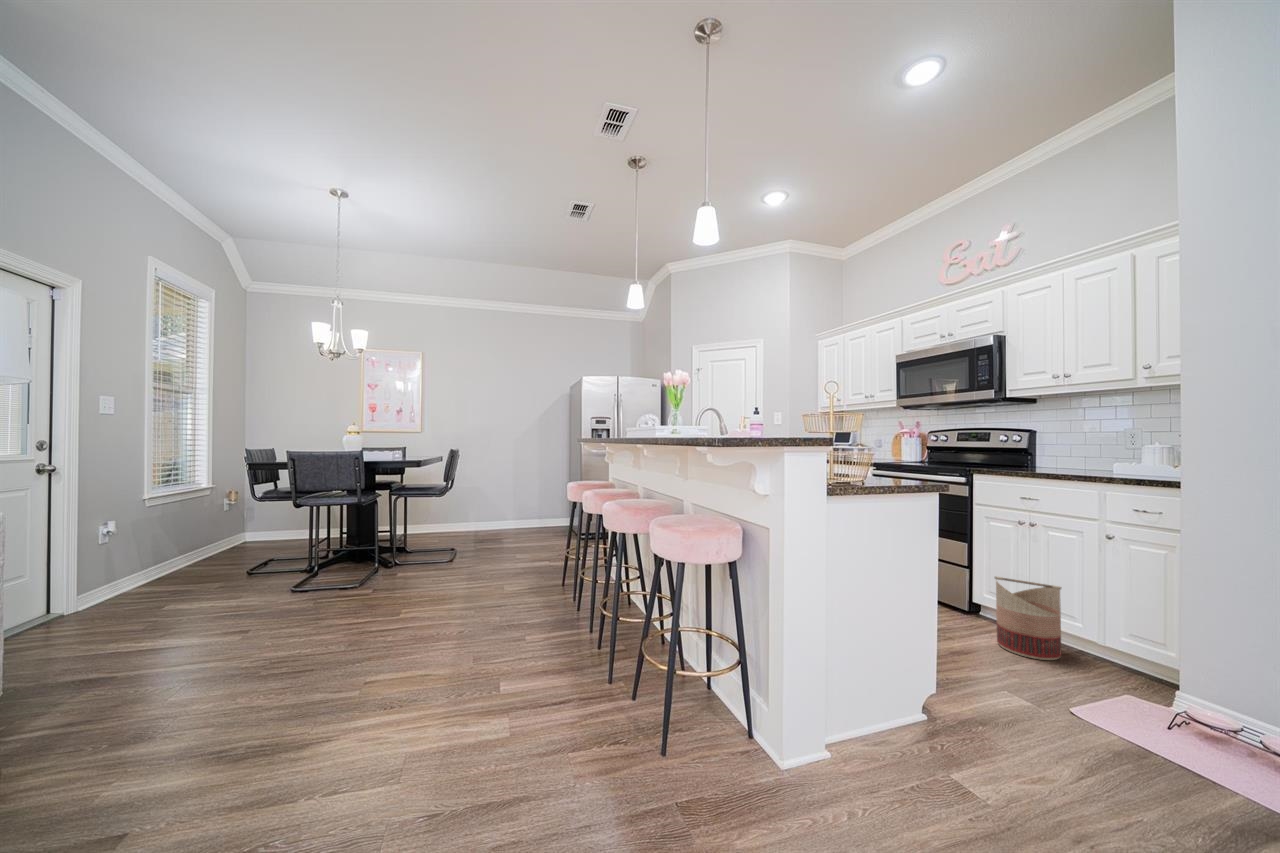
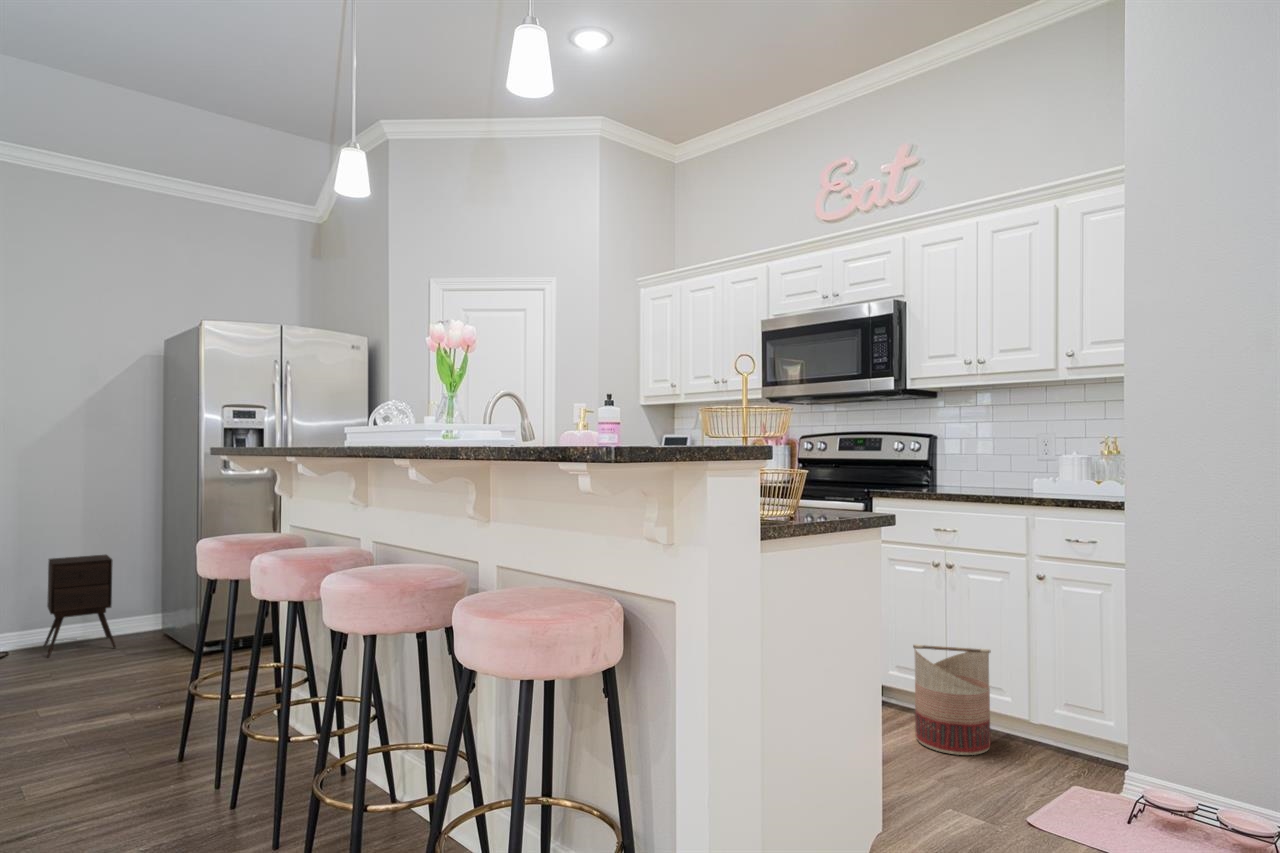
side table: none [522,488,549,534] -> present [44,555,116,657]

